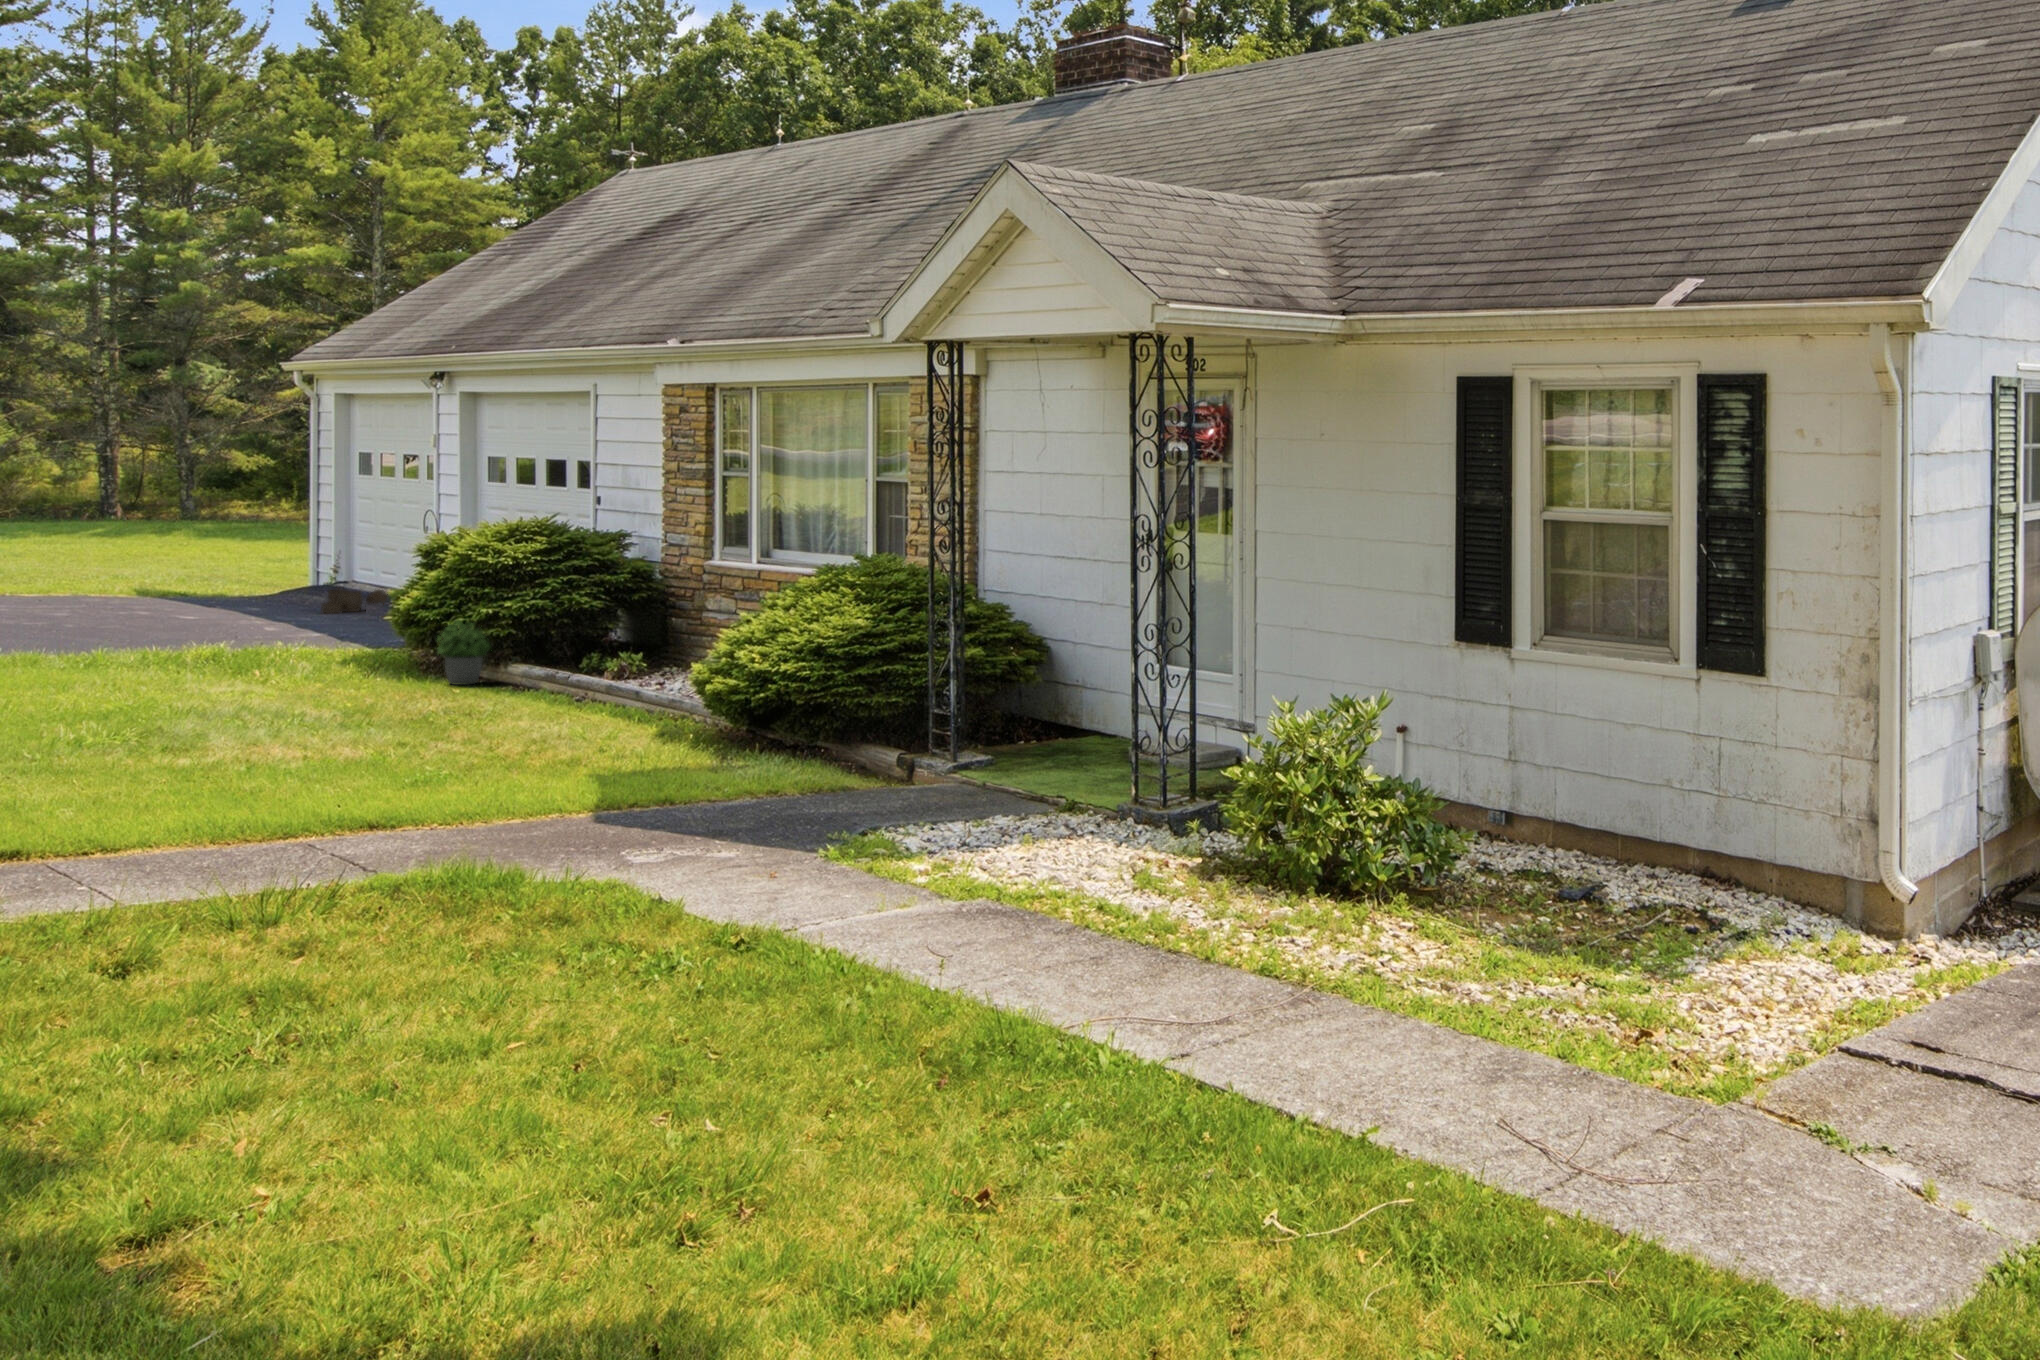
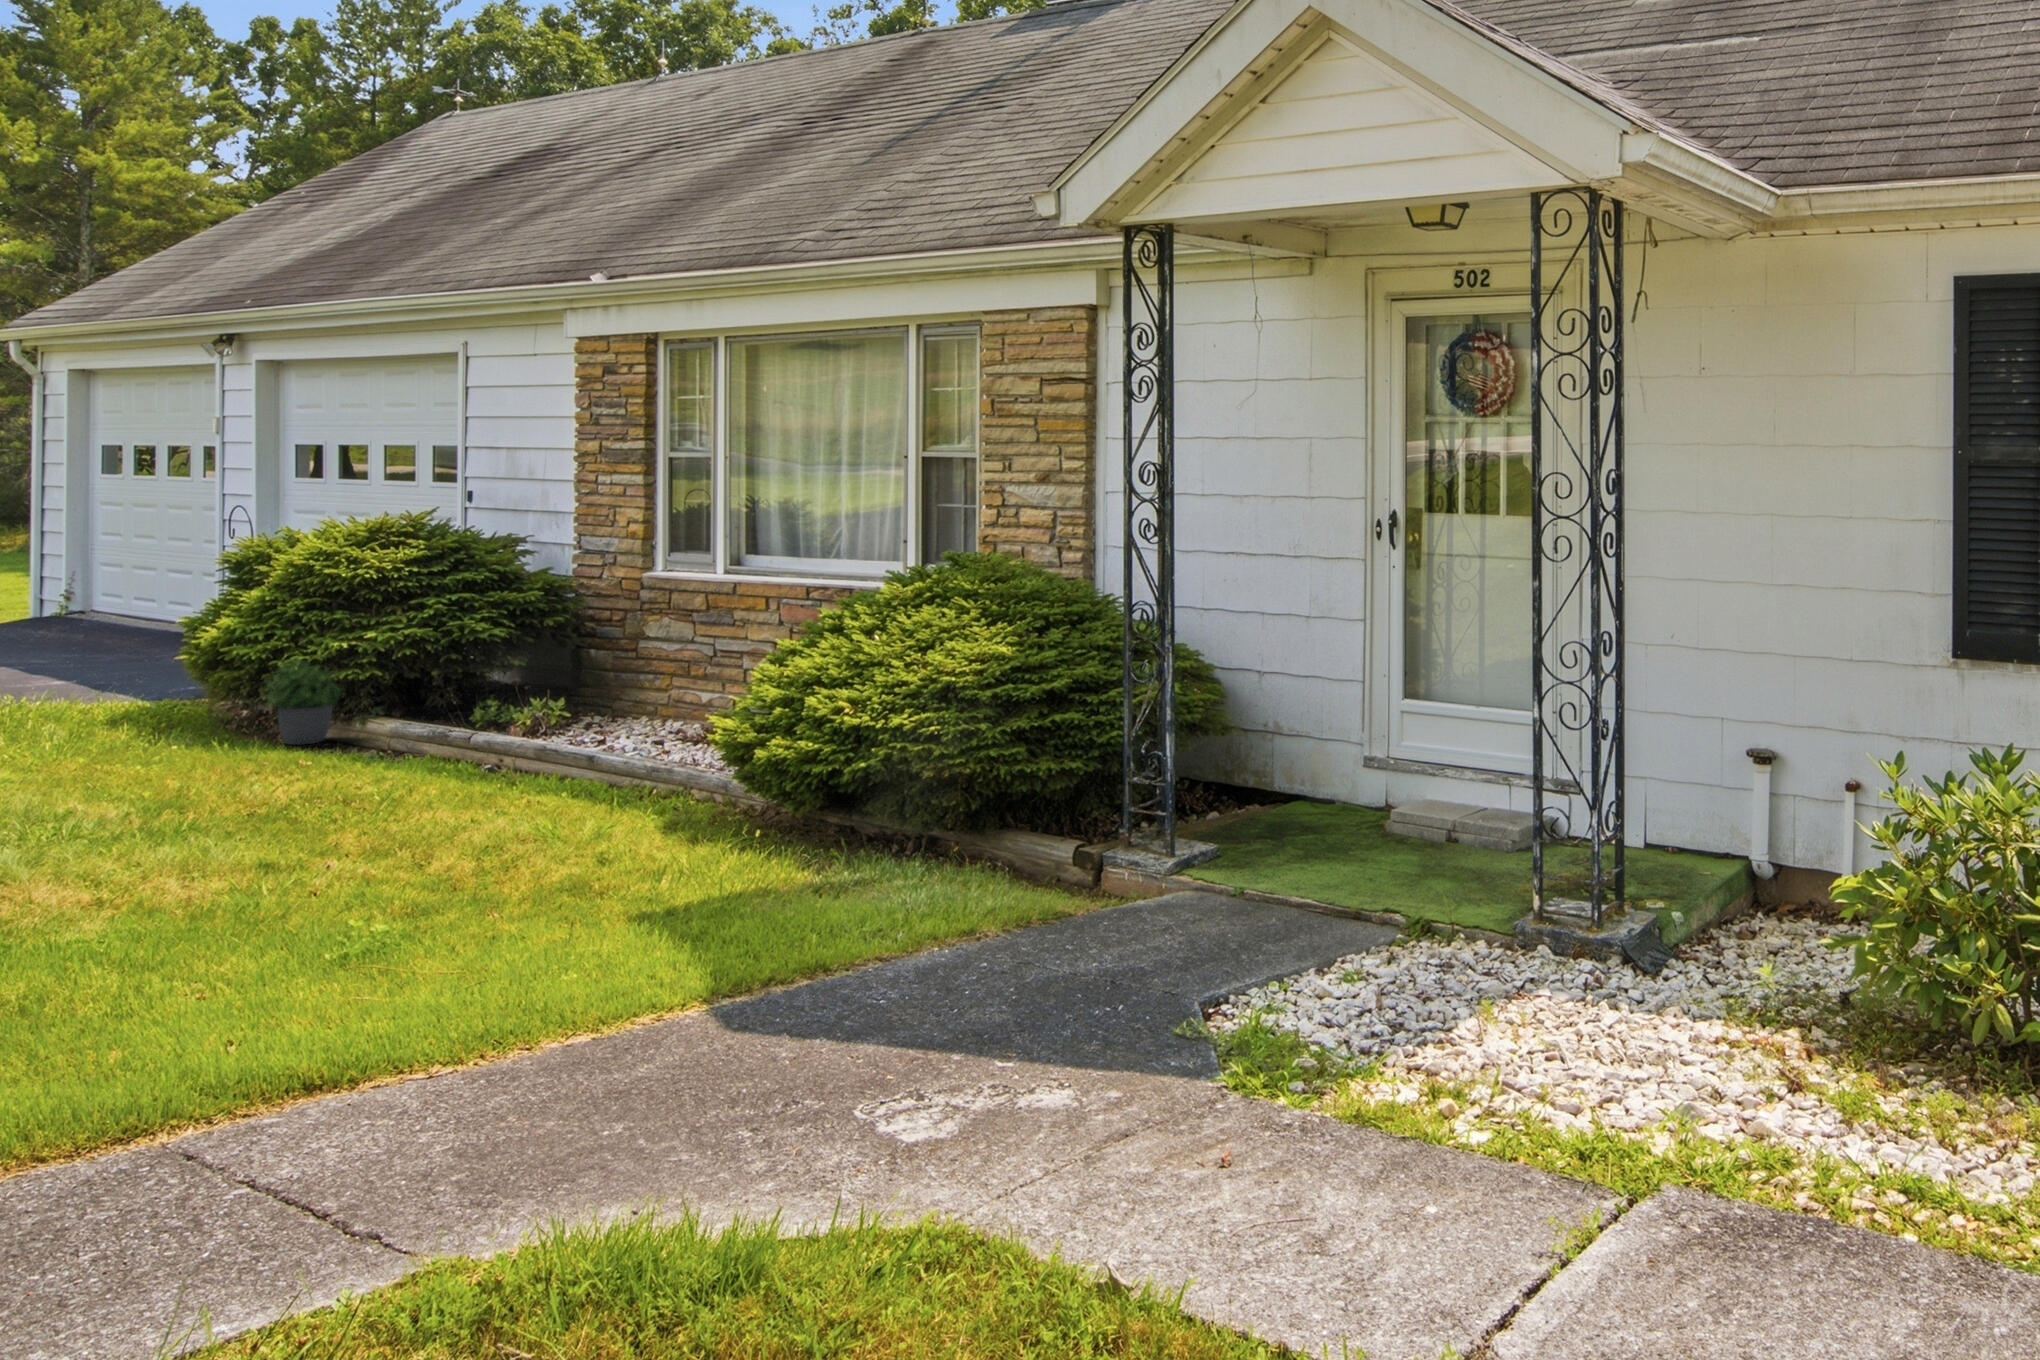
woven basket: present [321,588,388,614] -> none [58,612,154,647]

